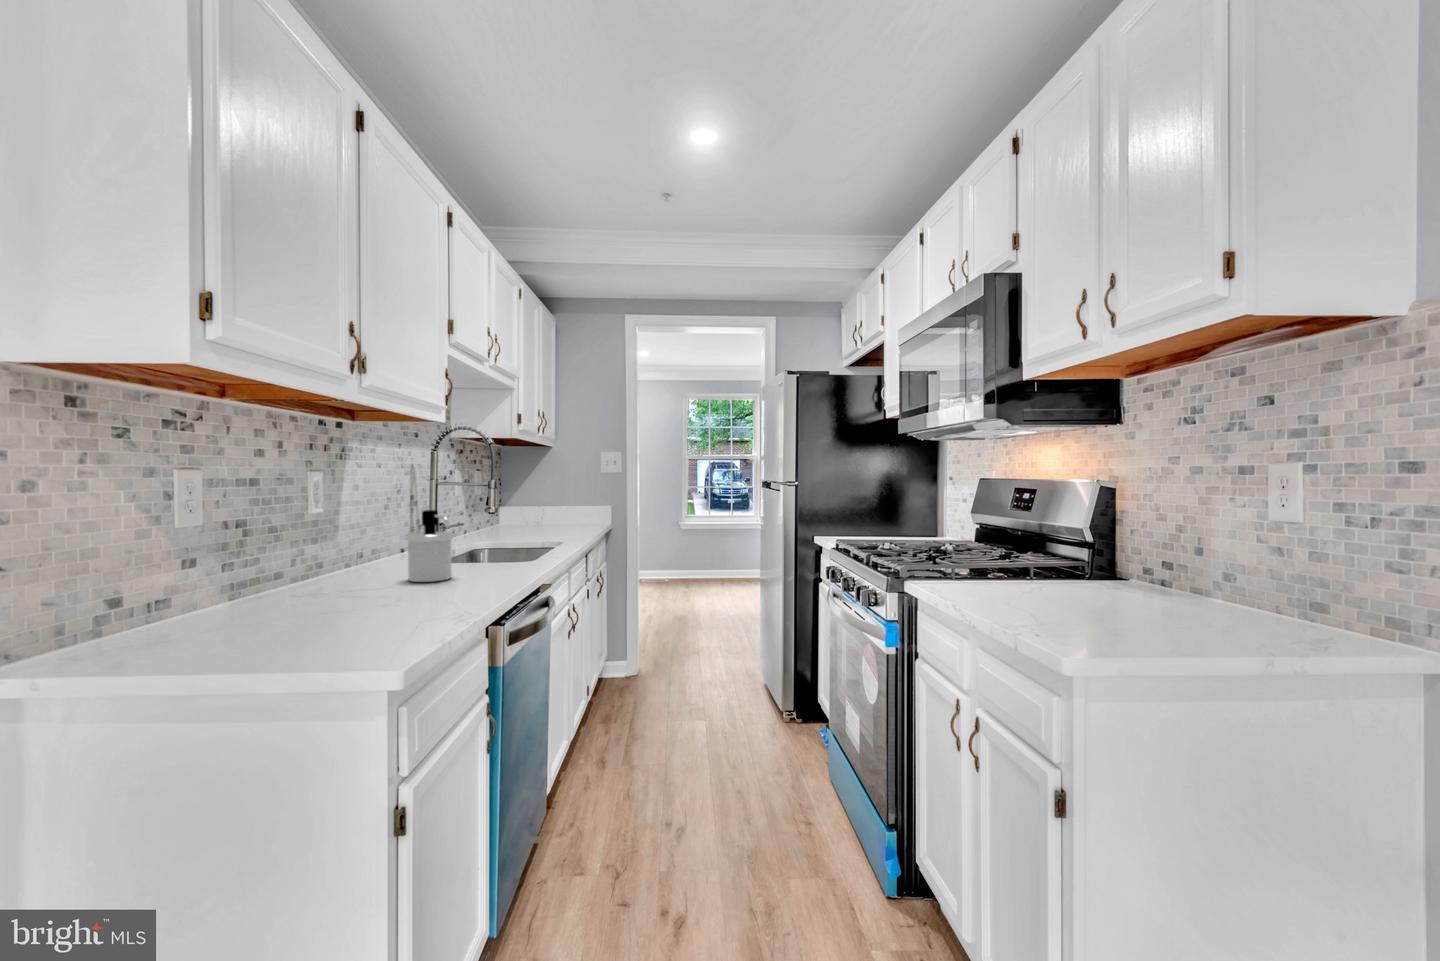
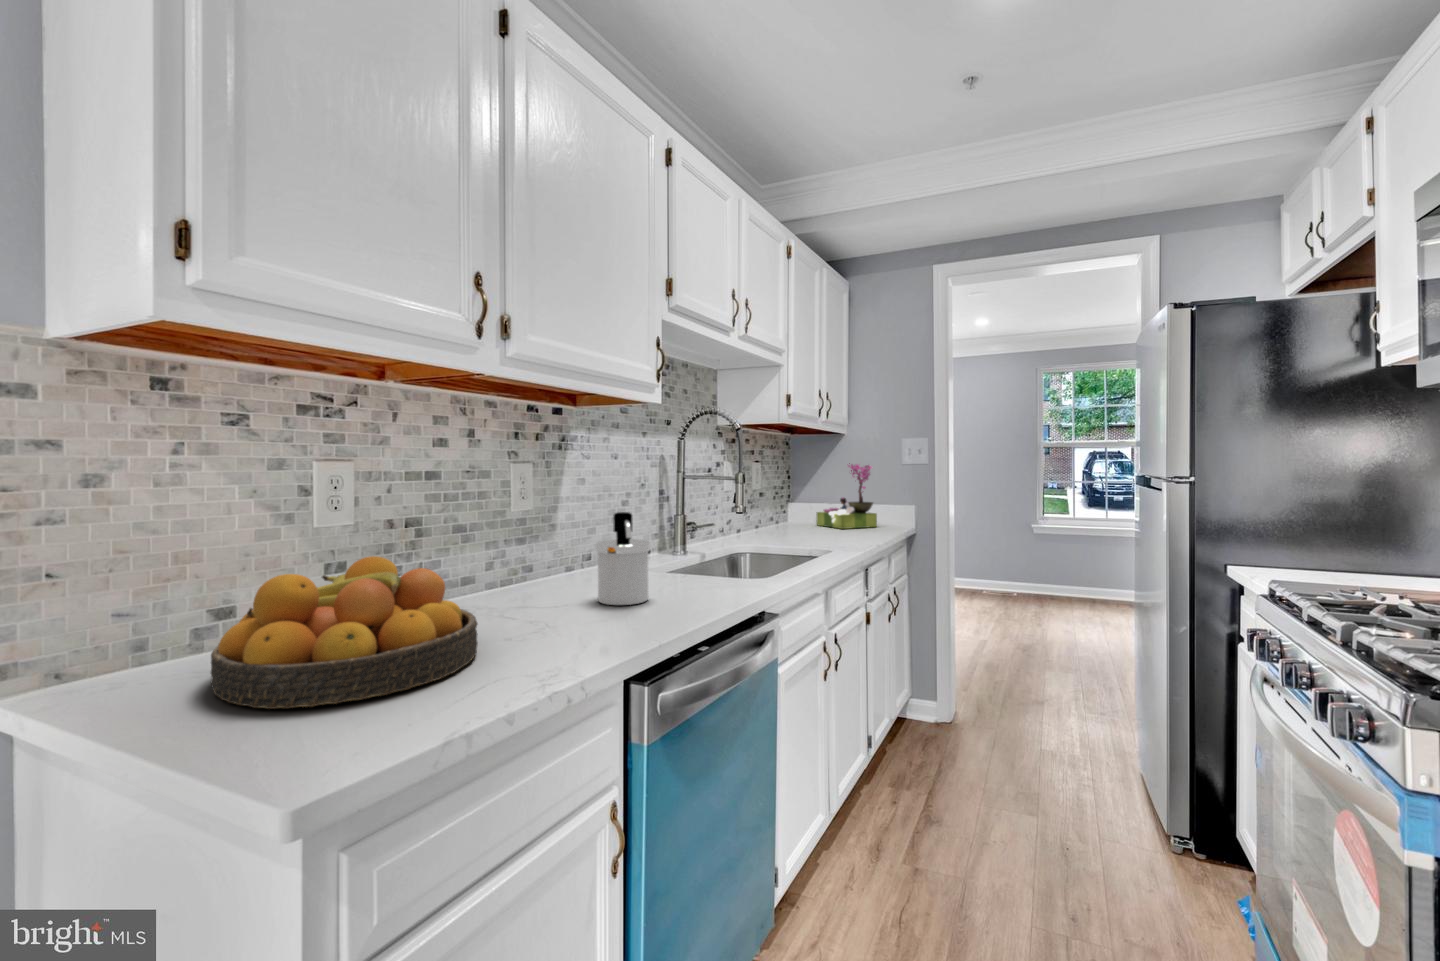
flower arrangement: none [528,466,581,528] -> present [816,463,877,529]
fruit bowl: none [161,545,372,648] -> present [211,556,478,709]

